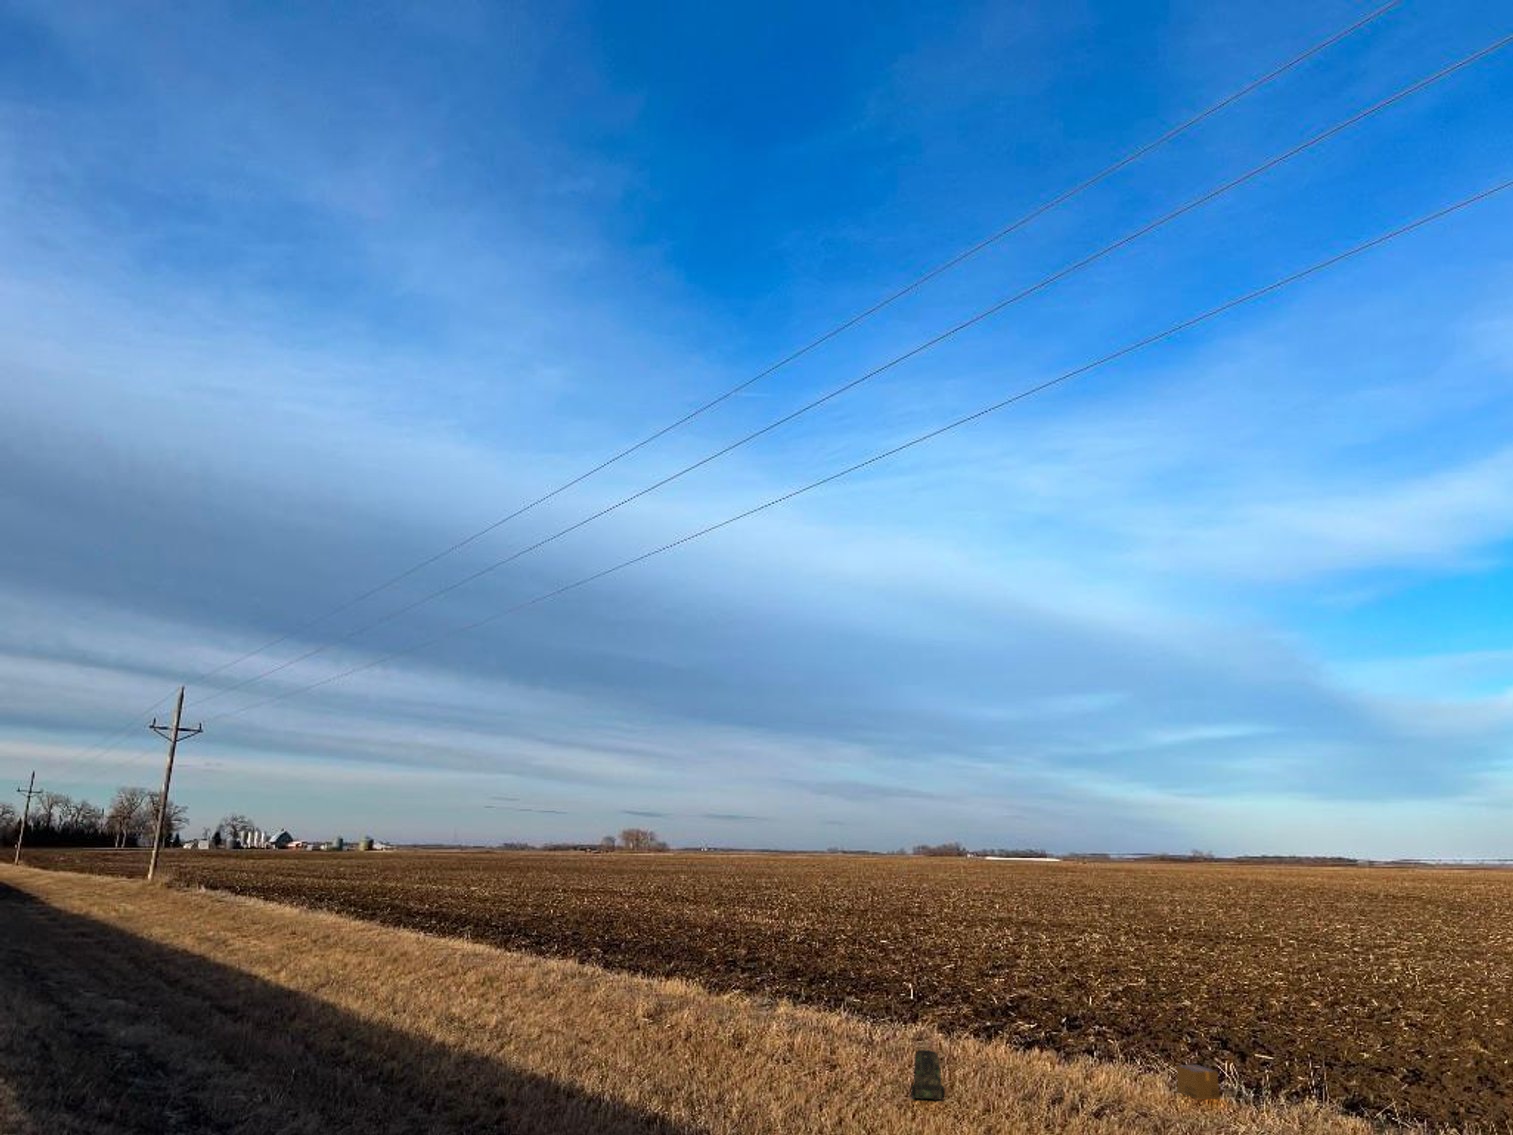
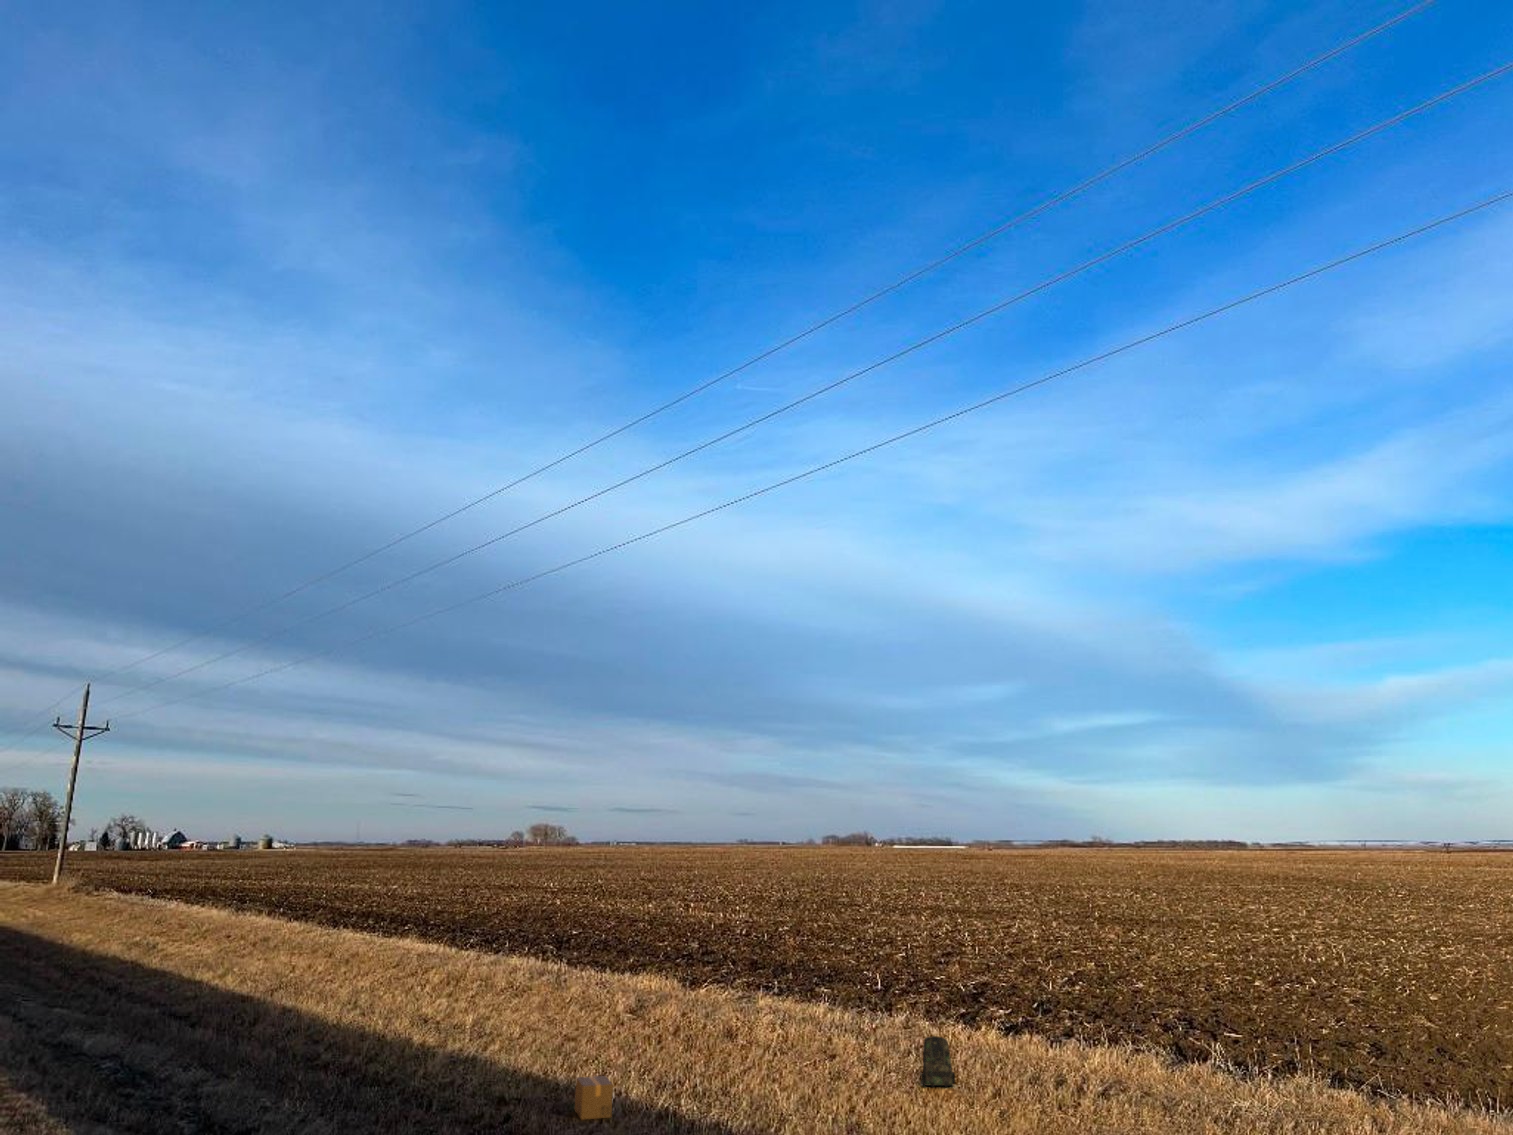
cardboard box: present [1176,1065,1220,1099] -> present [575,1076,613,1119]

